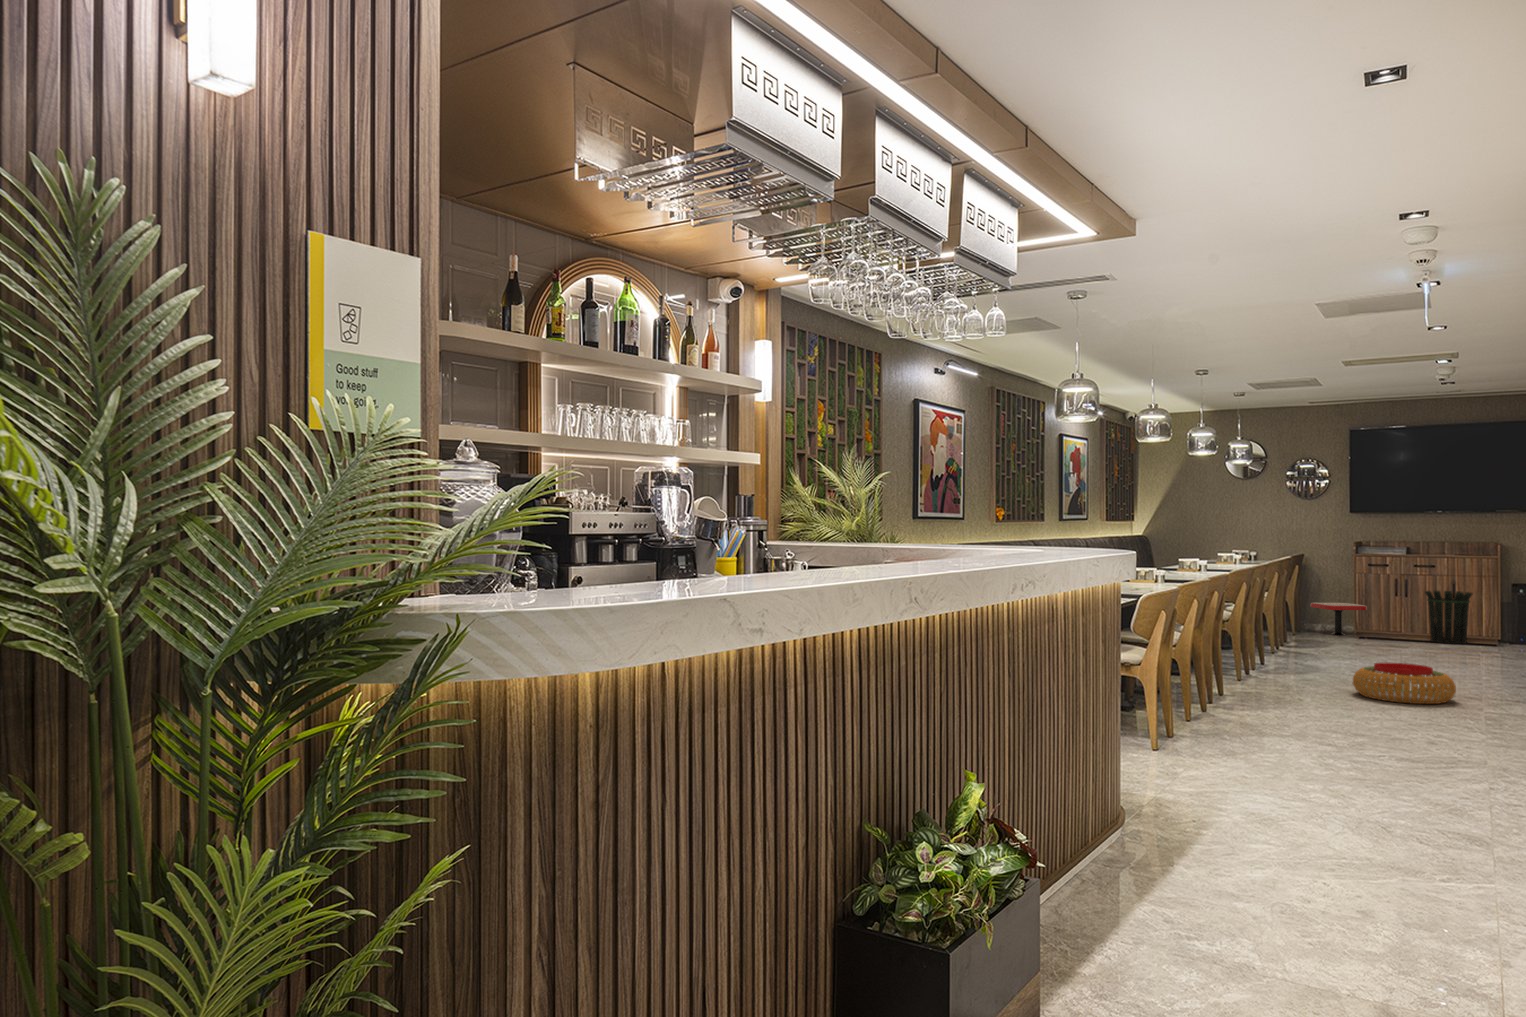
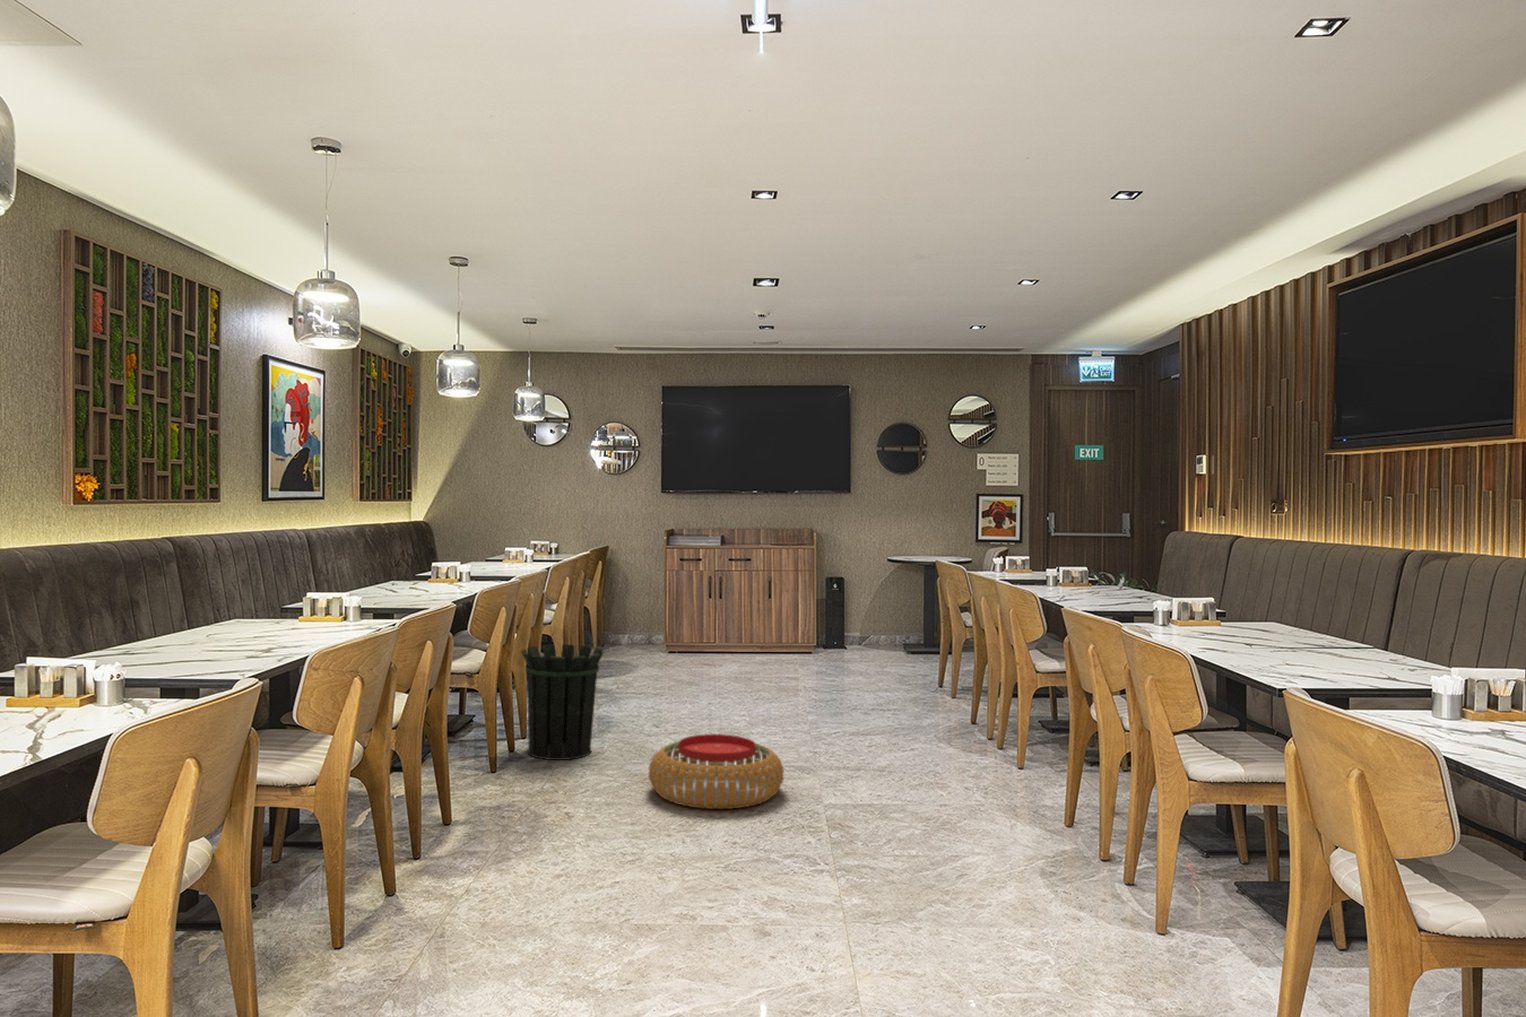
waste bin: present [1425,591,1473,644] -> present [522,645,604,760]
pedestal table: present [1311,603,1367,635] -> none [618,605,679,646]

